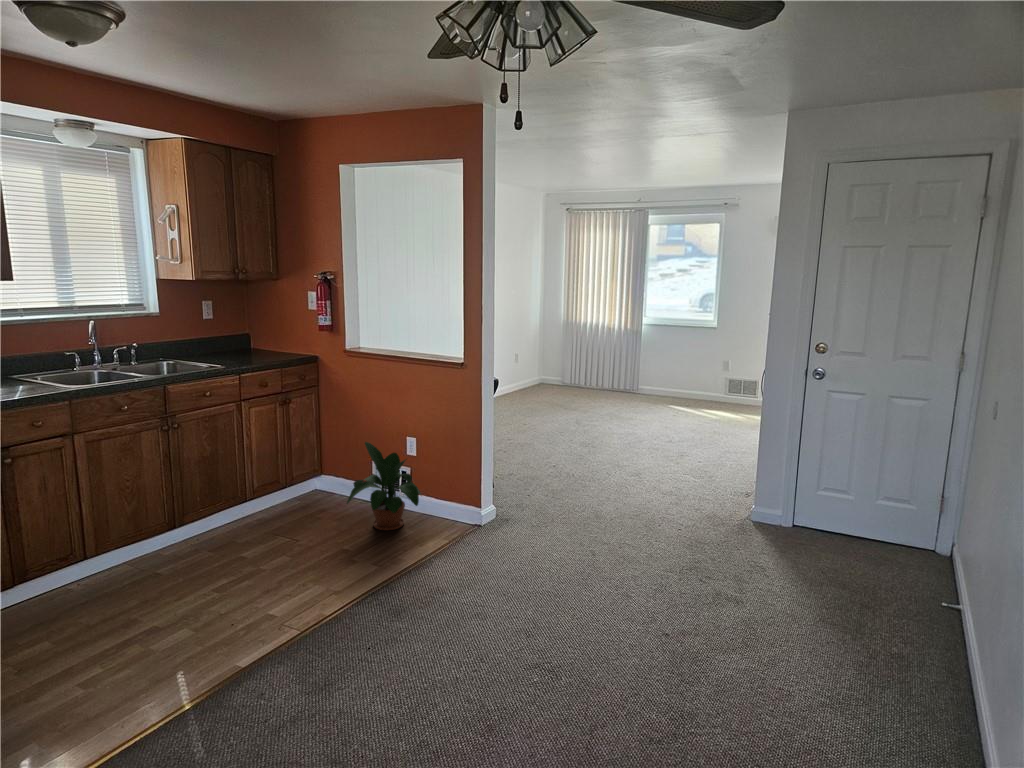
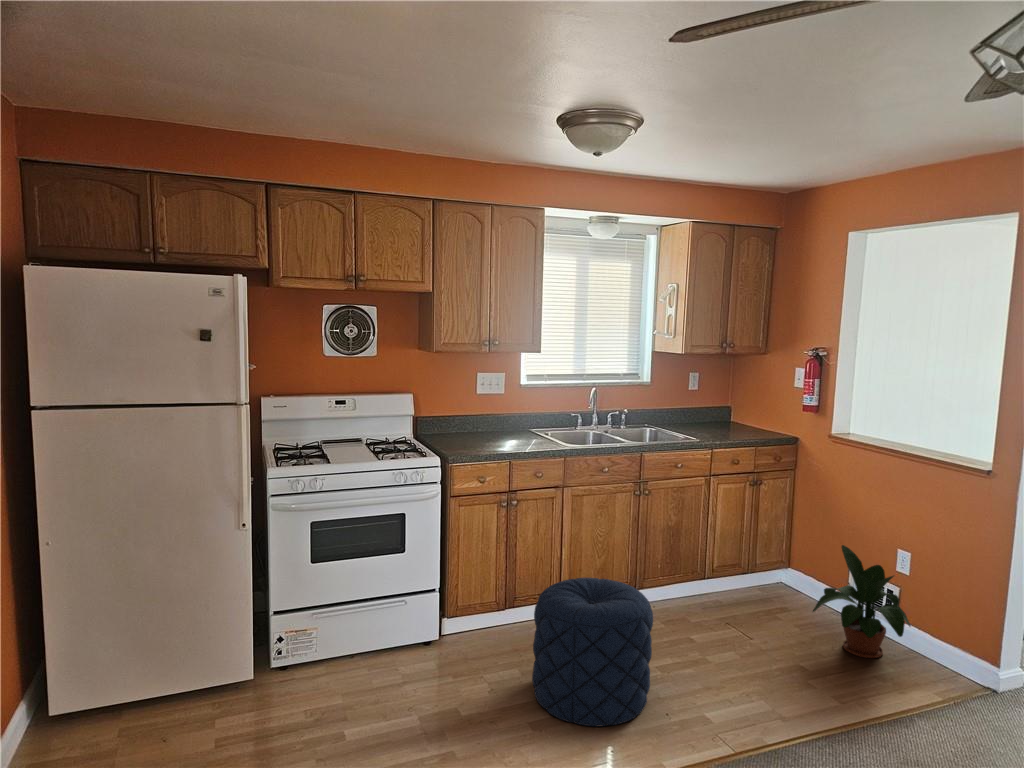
pouf: none [49,524,205,690] -> present [532,578,653,726]

